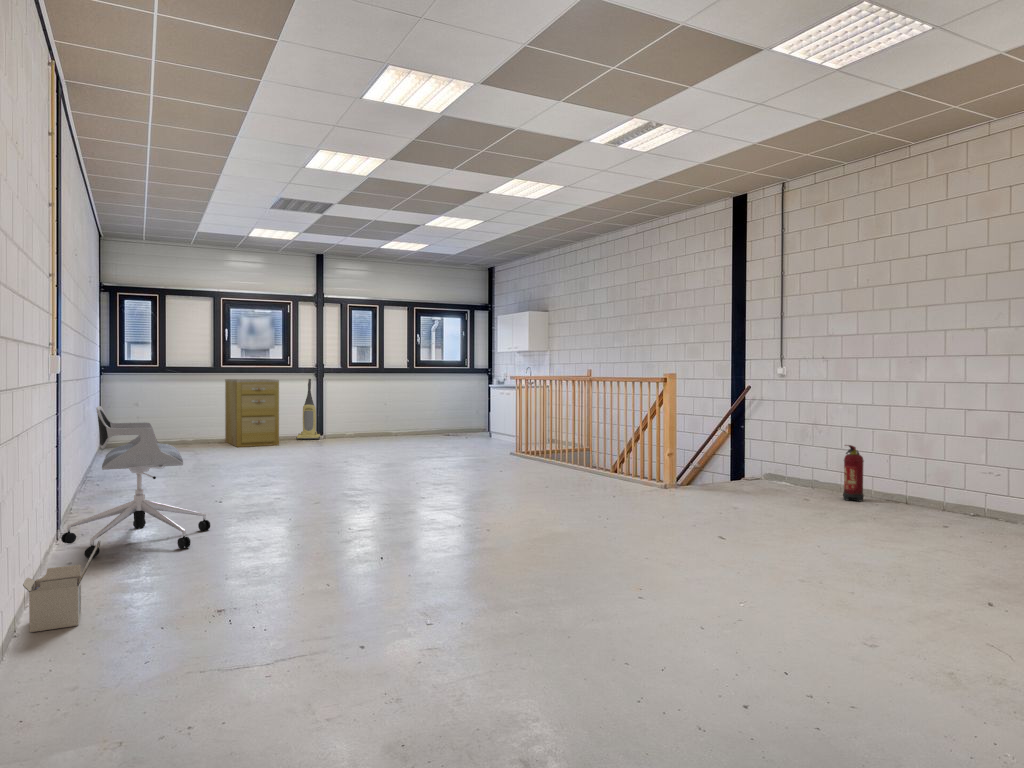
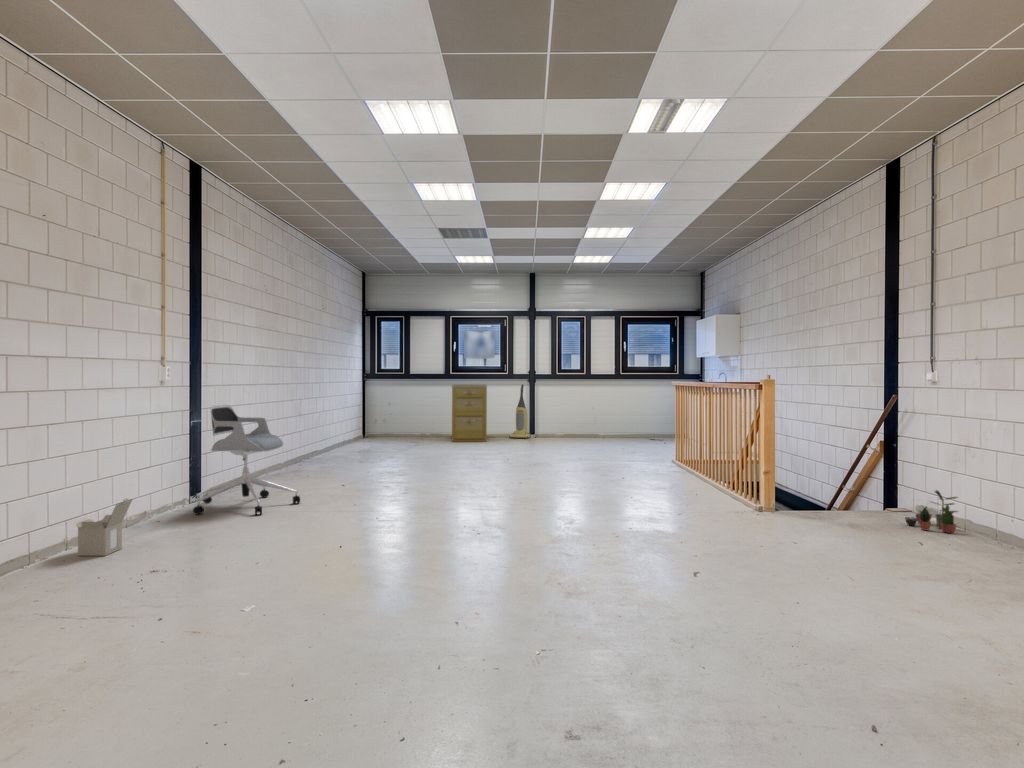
fire extinguisher: present [843,445,864,501] -> none [967,473,1004,549]
potted plant: none [781,460,822,493] -> present [905,490,958,533]

